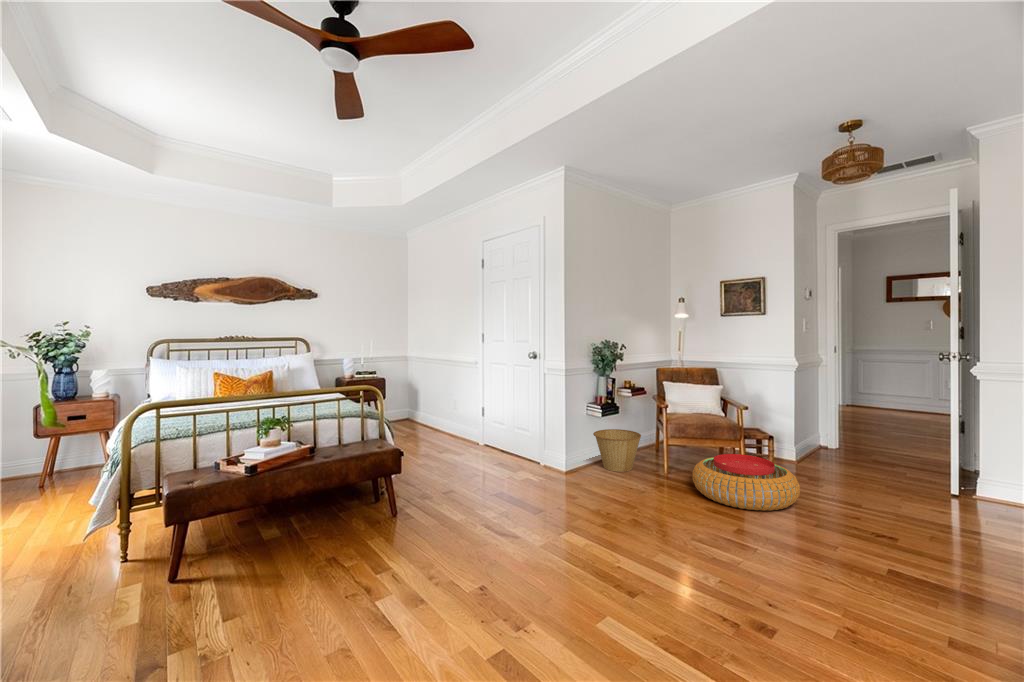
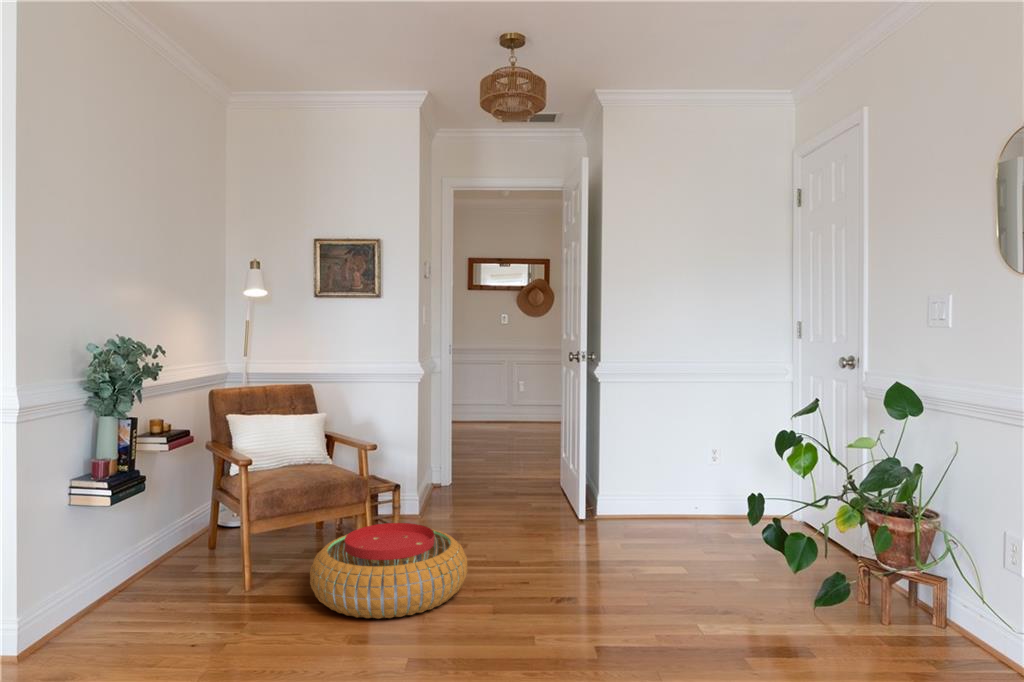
basket: present [593,429,641,472] -> none [90,521,201,616]

